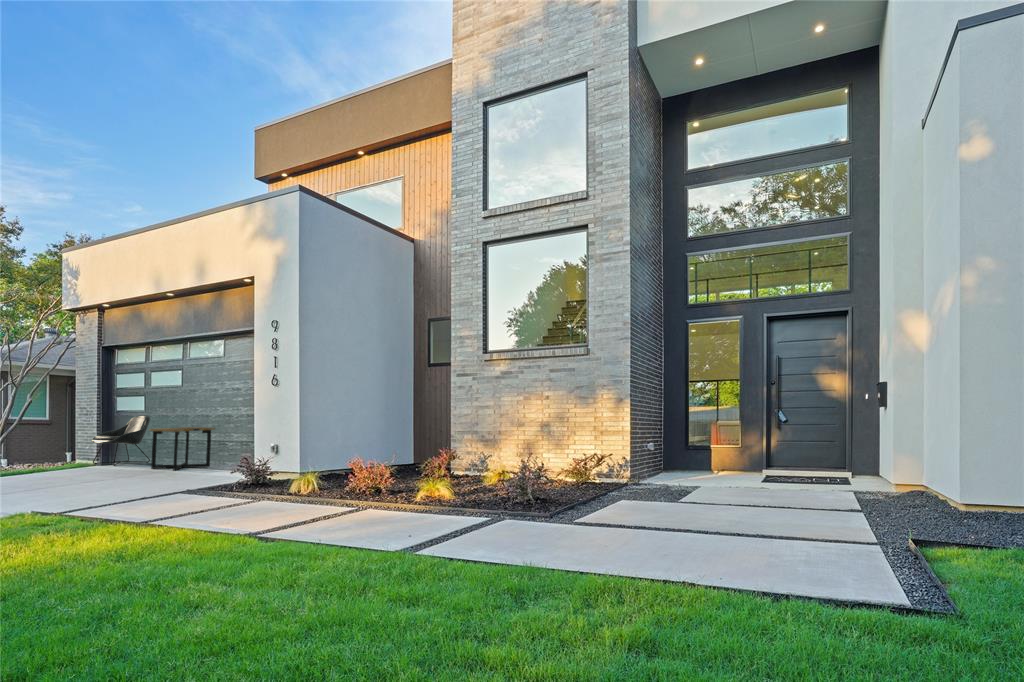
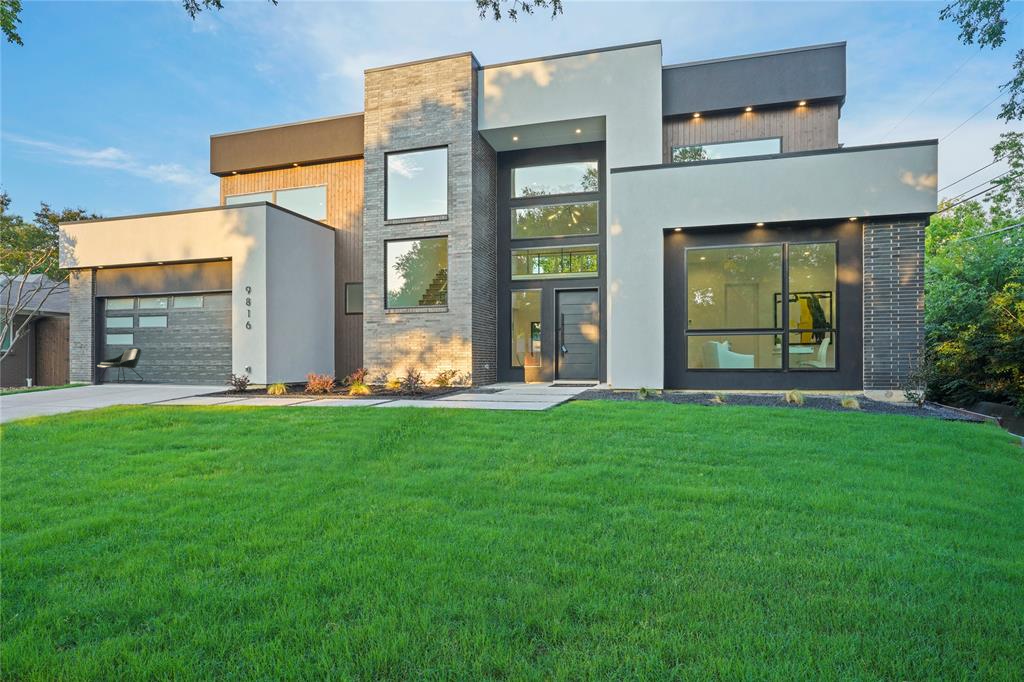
side table: present [149,427,215,471] -> none [148,356,197,385]

